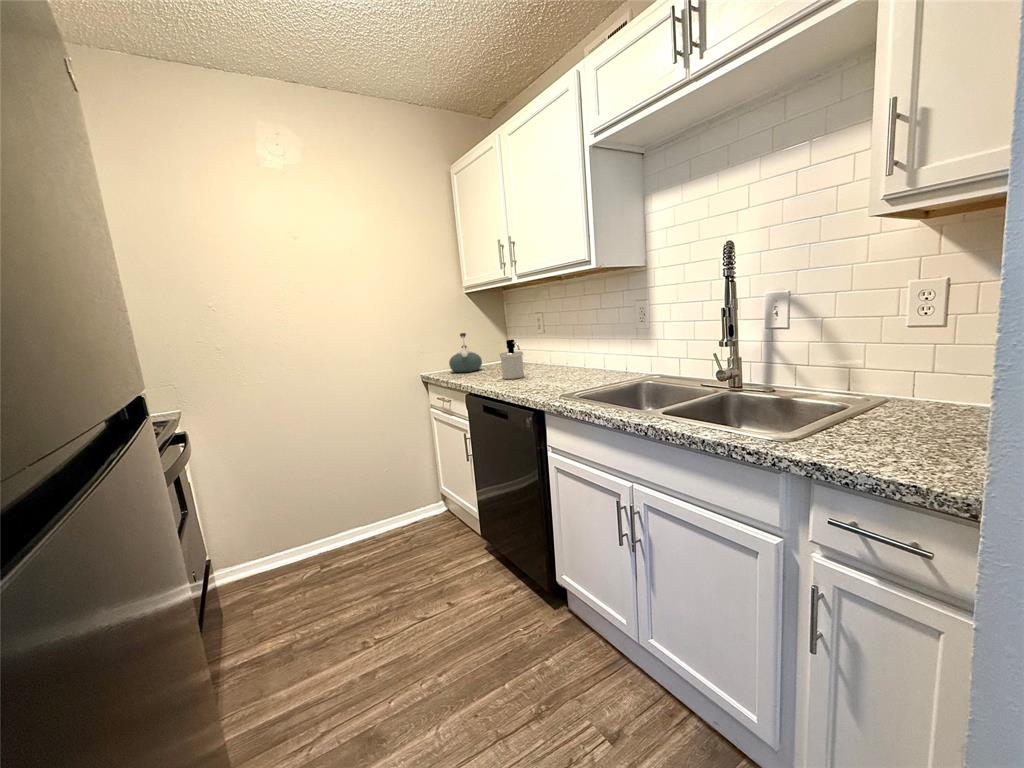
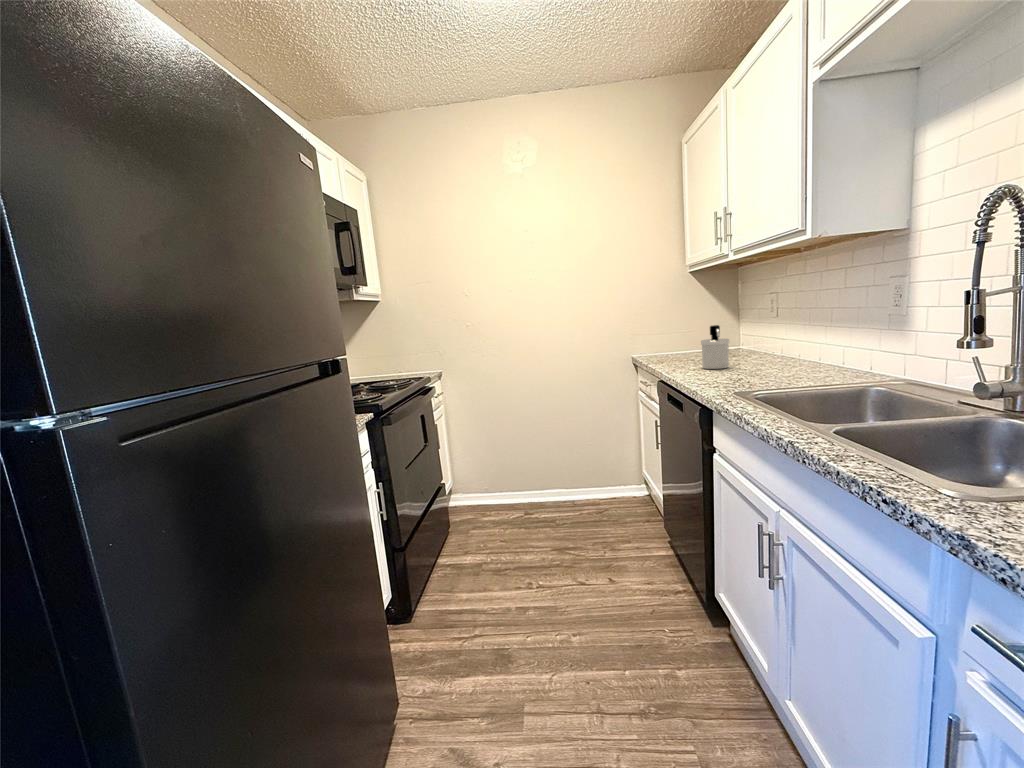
kettle: present [449,333,482,372] -> none [660,316,697,358]

